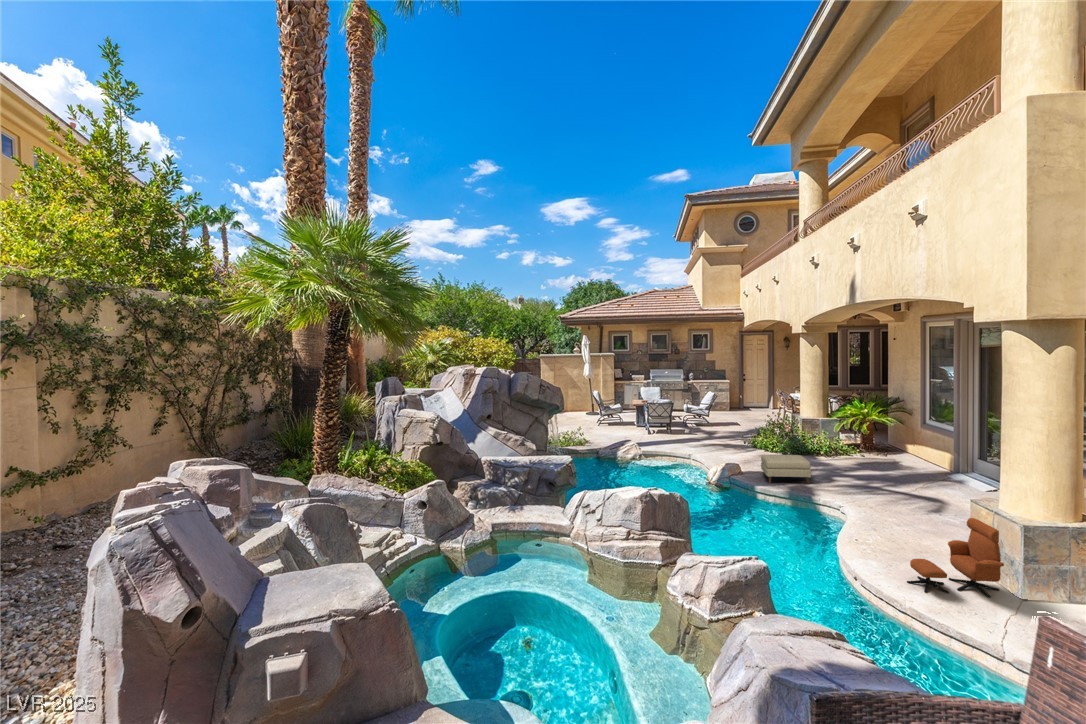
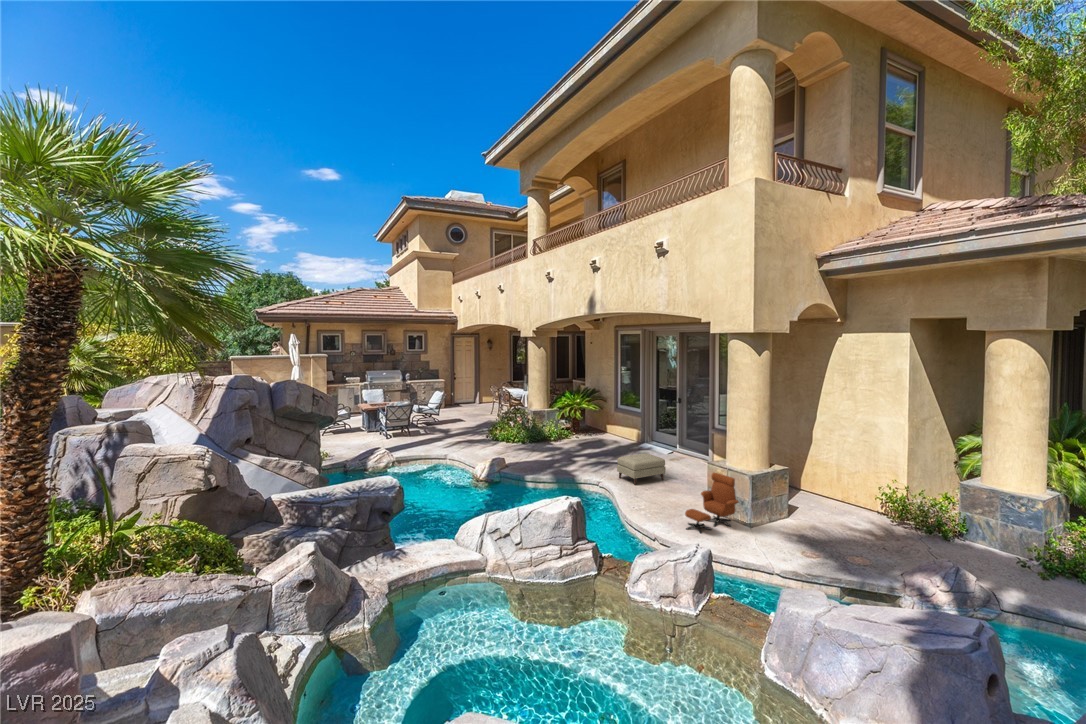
ottoman: present [761,455,811,484] -> present [617,453,666,485]

